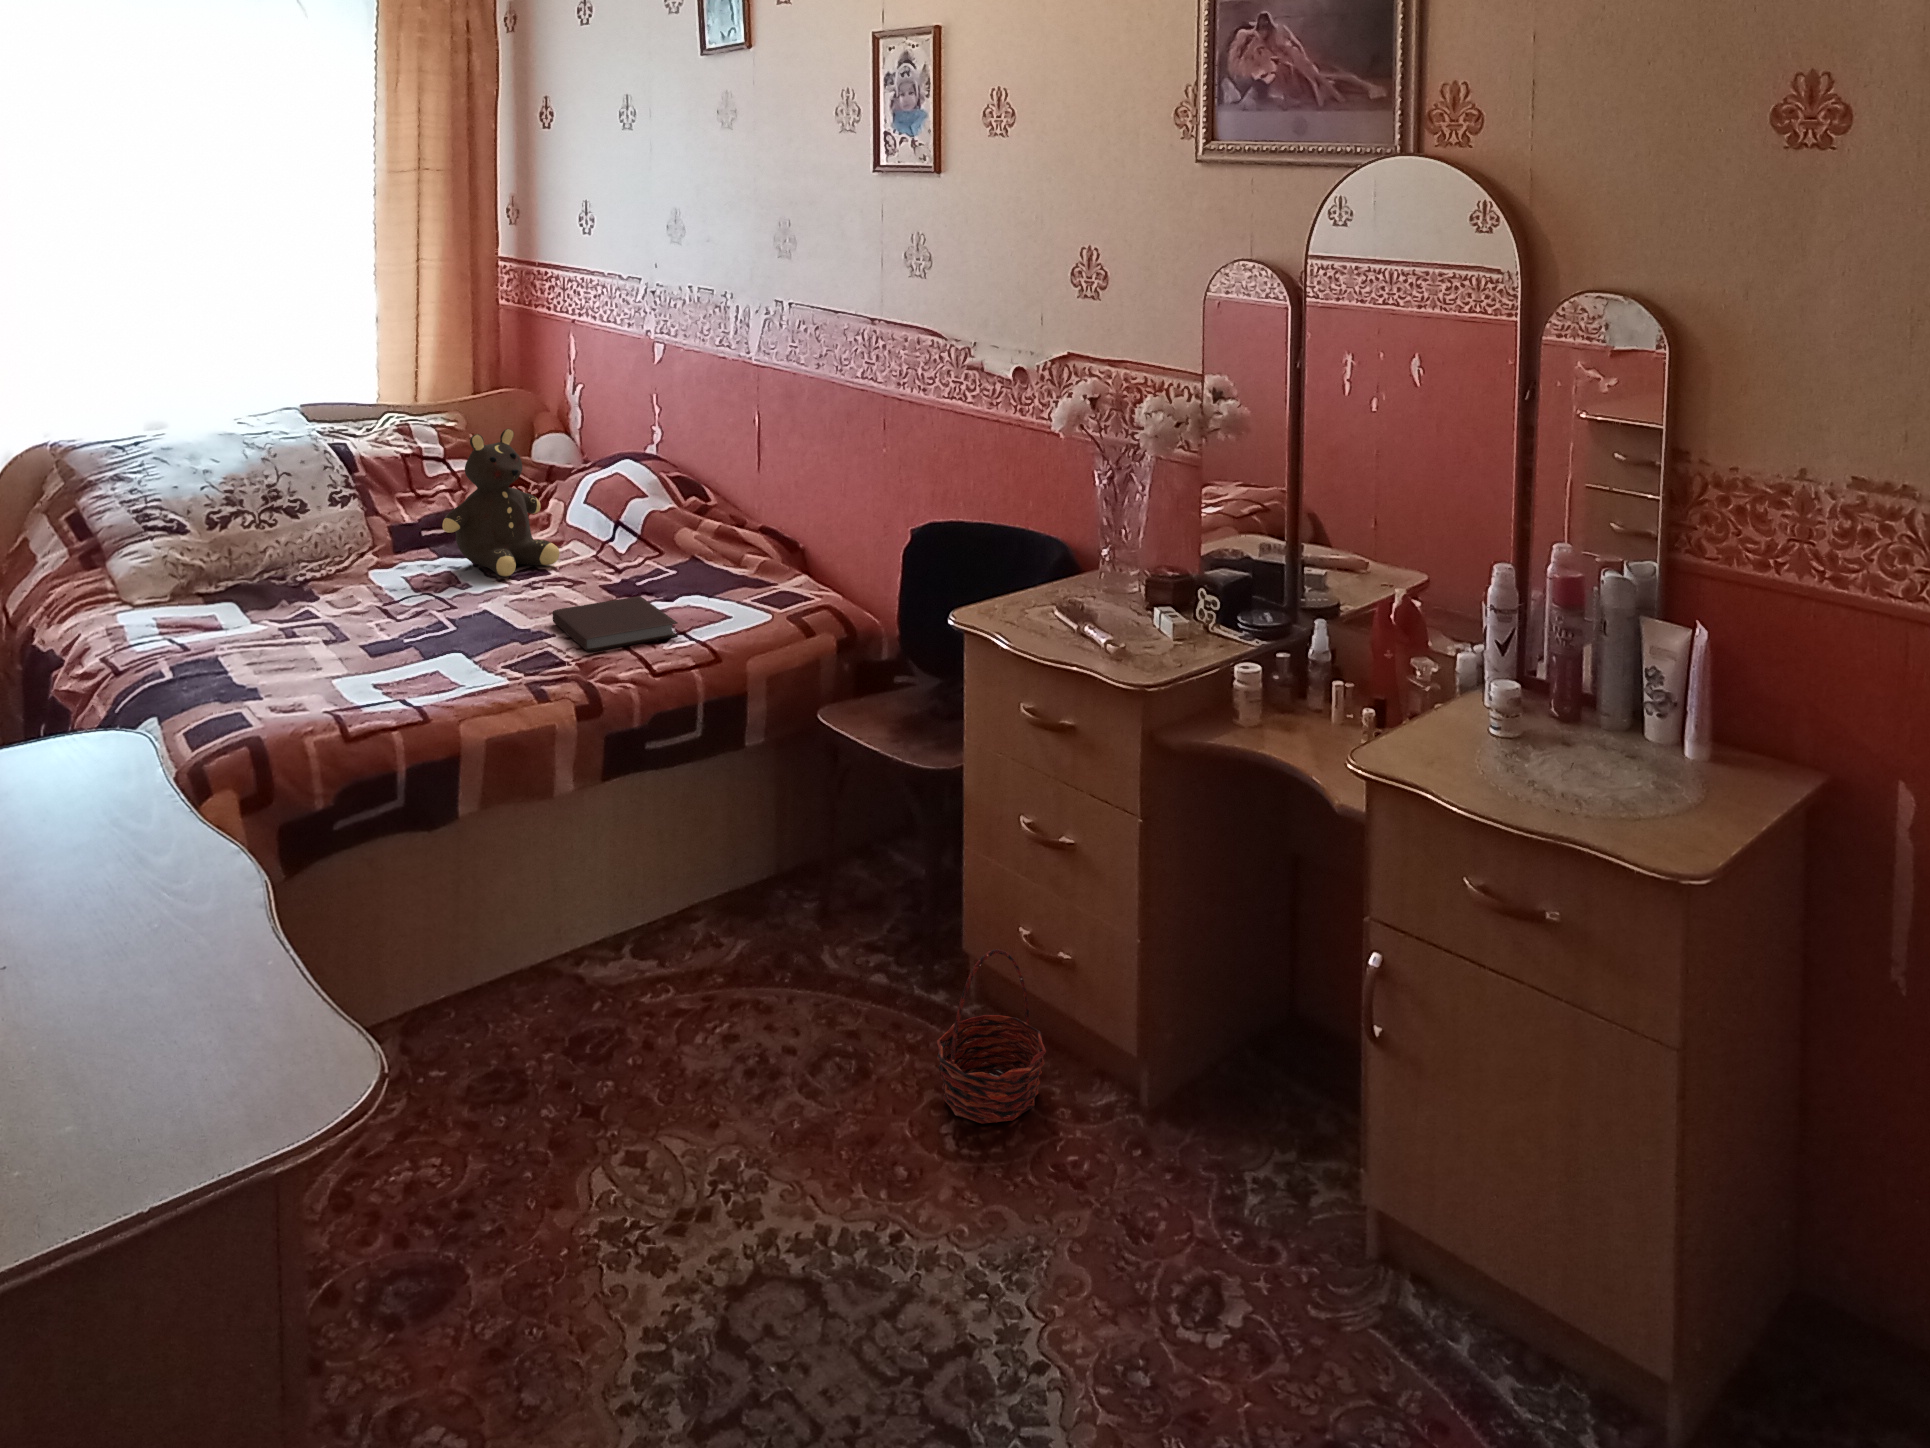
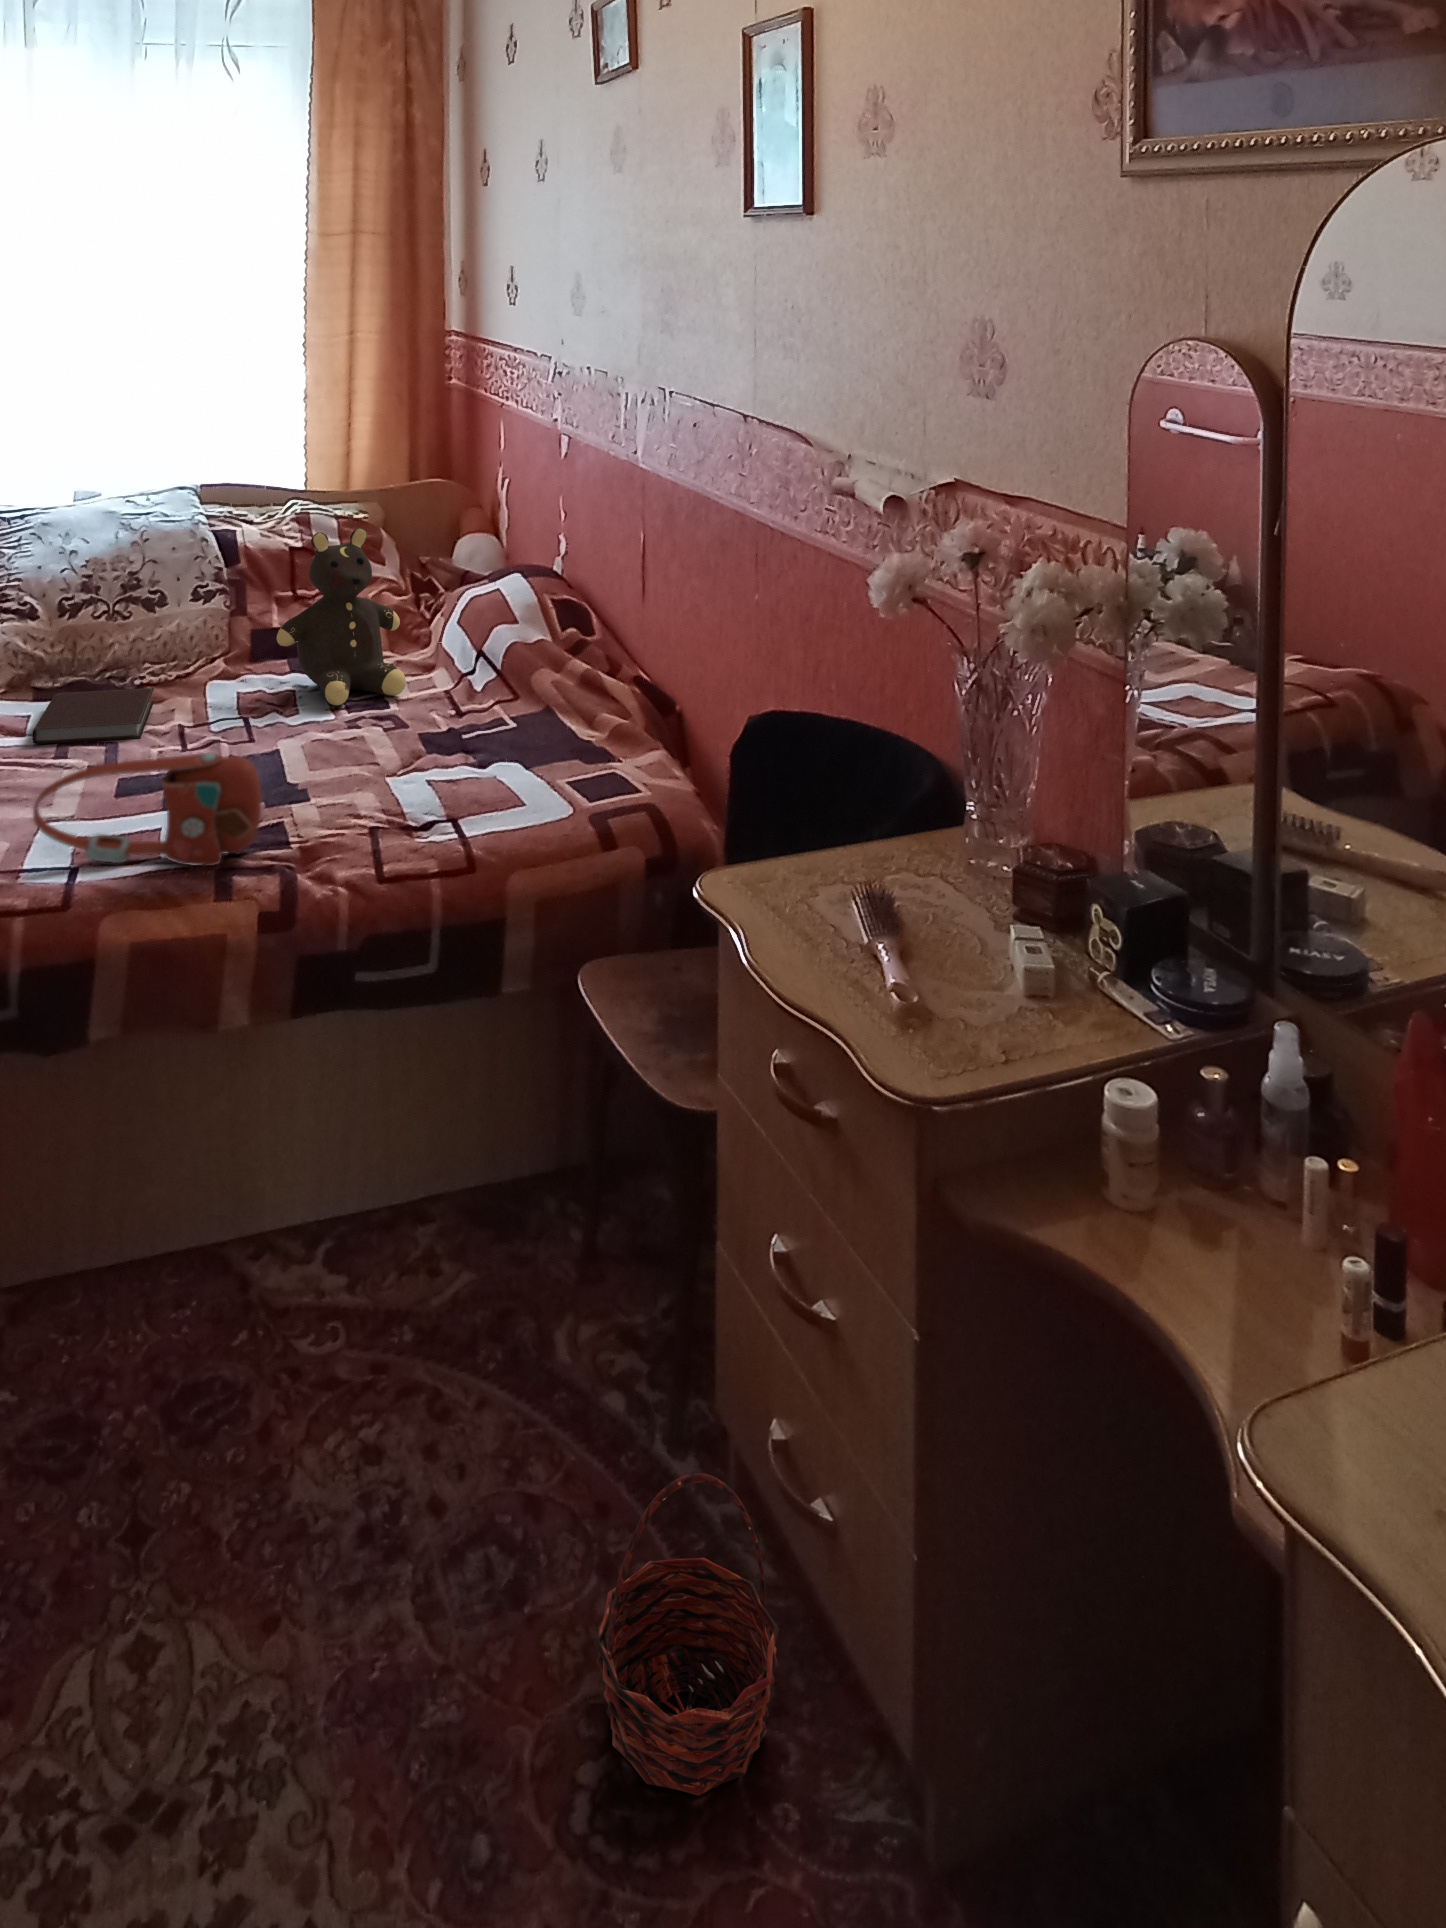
notebook: present [553,596,678,652] -> present [32,688,154,744]
handbag: none [358,598,546,694] -> present [33,752,261,866]

